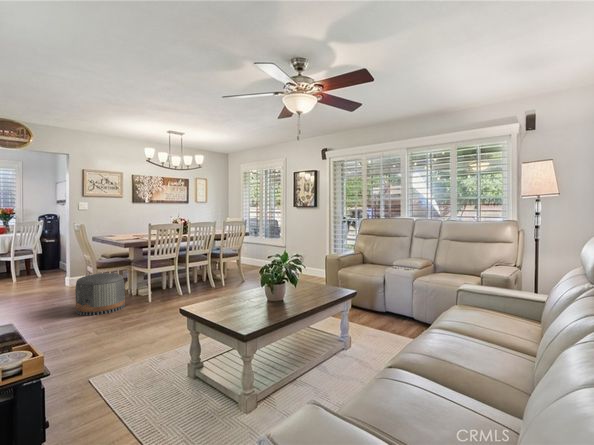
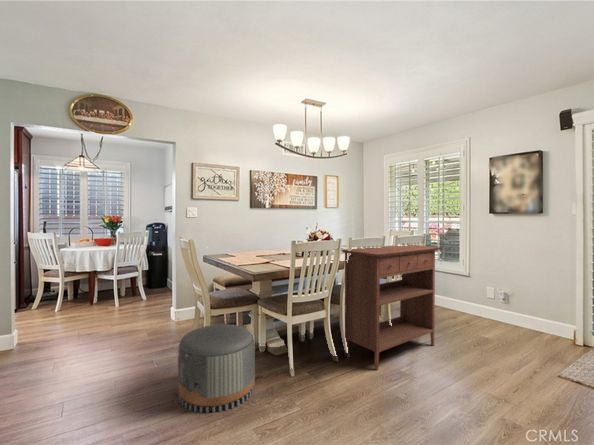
console table: none [185,227,250,296] -> present [342,245,442,370]

